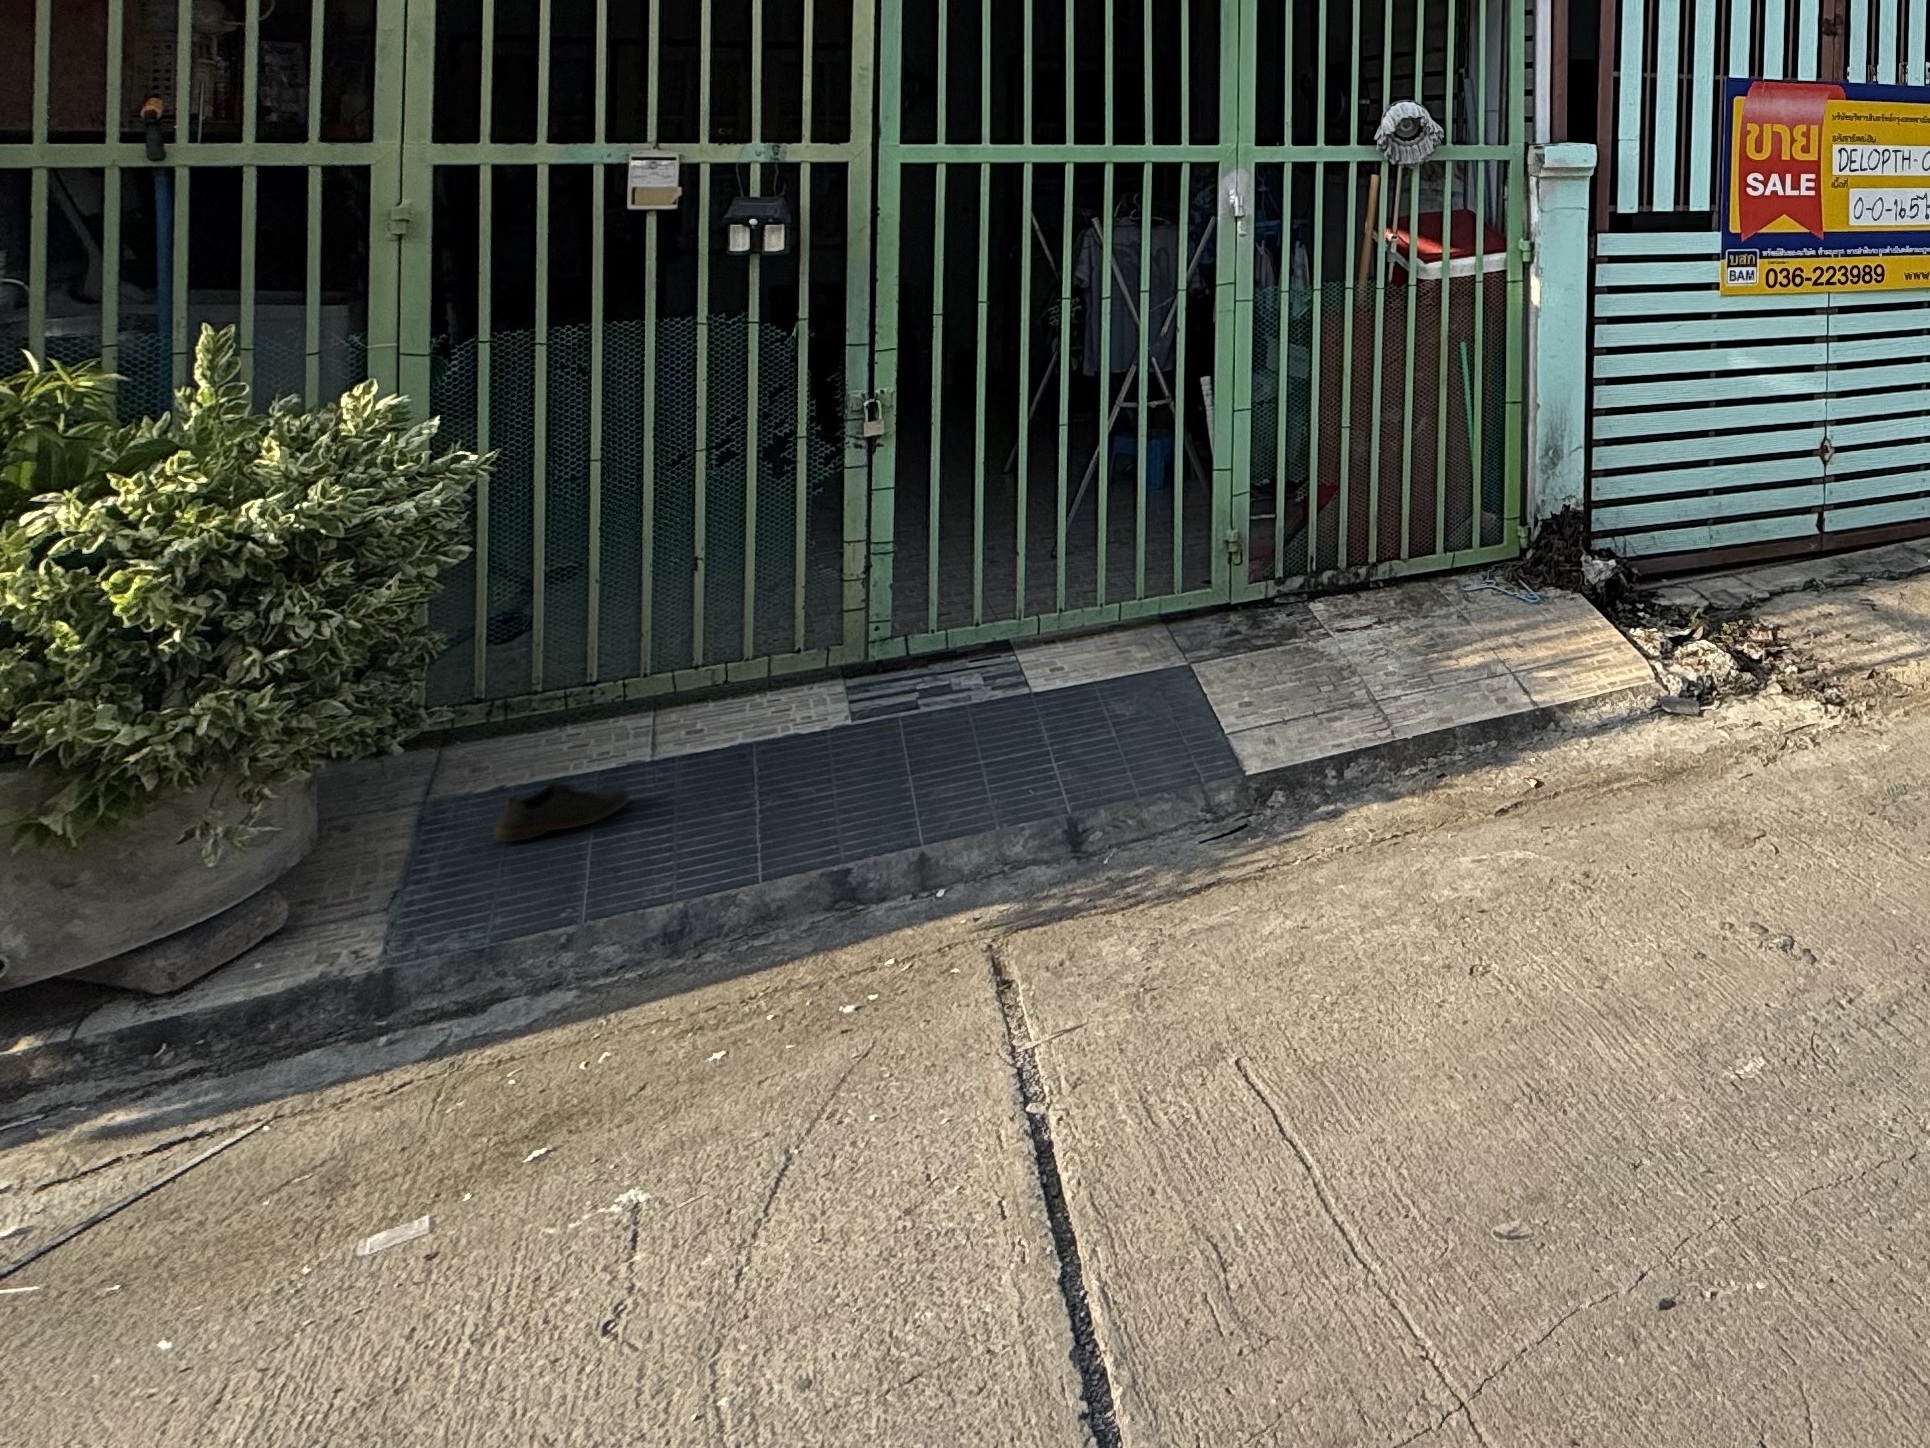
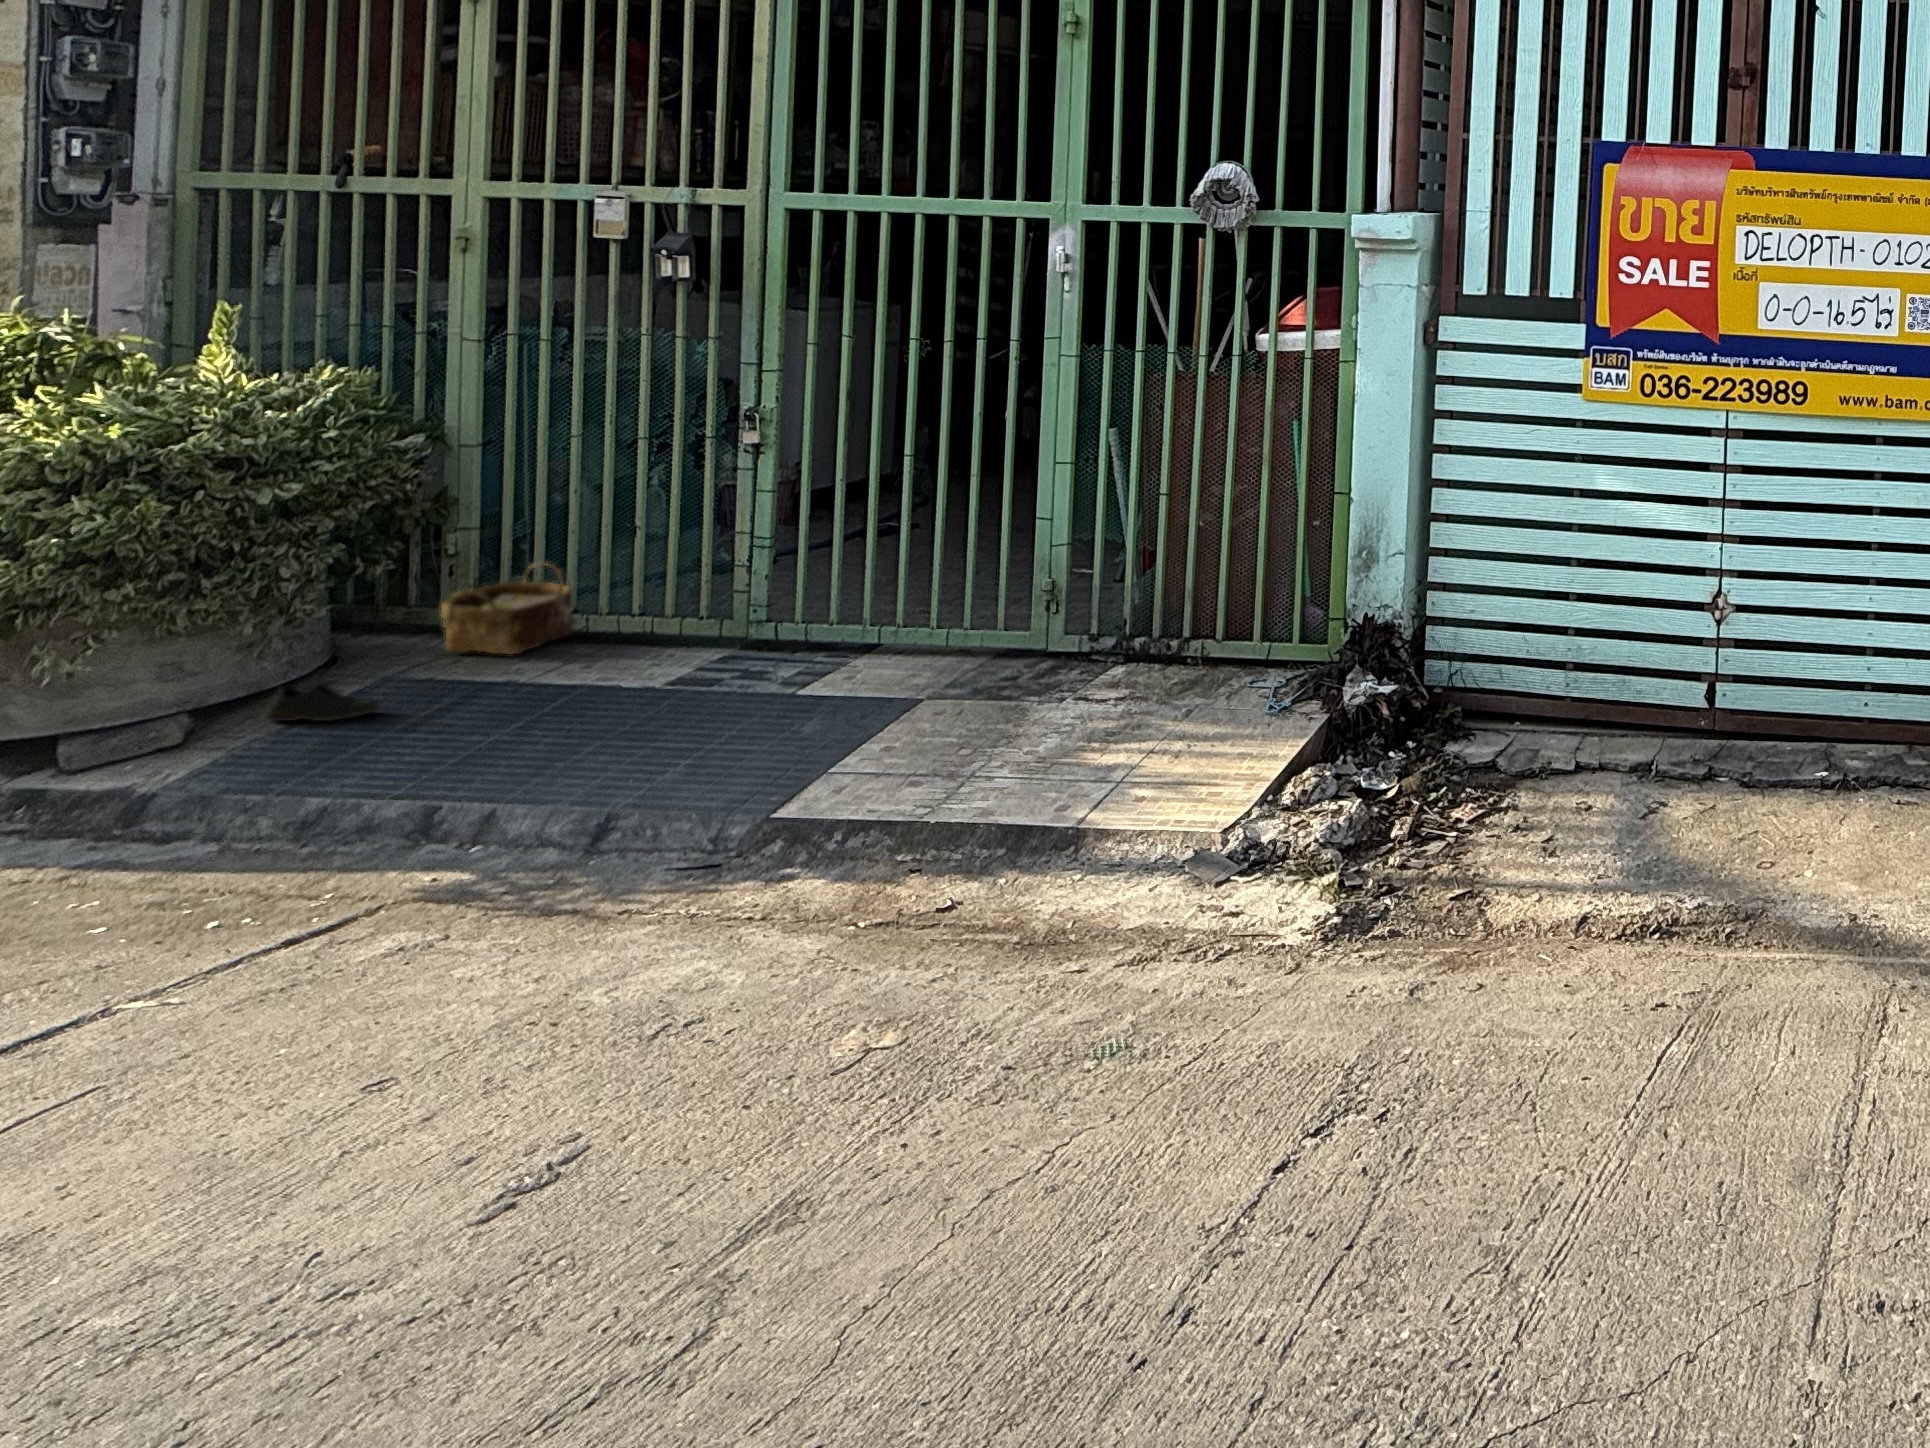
woven basket: none [480,601,621,728] -> present [441,563,573,654]

